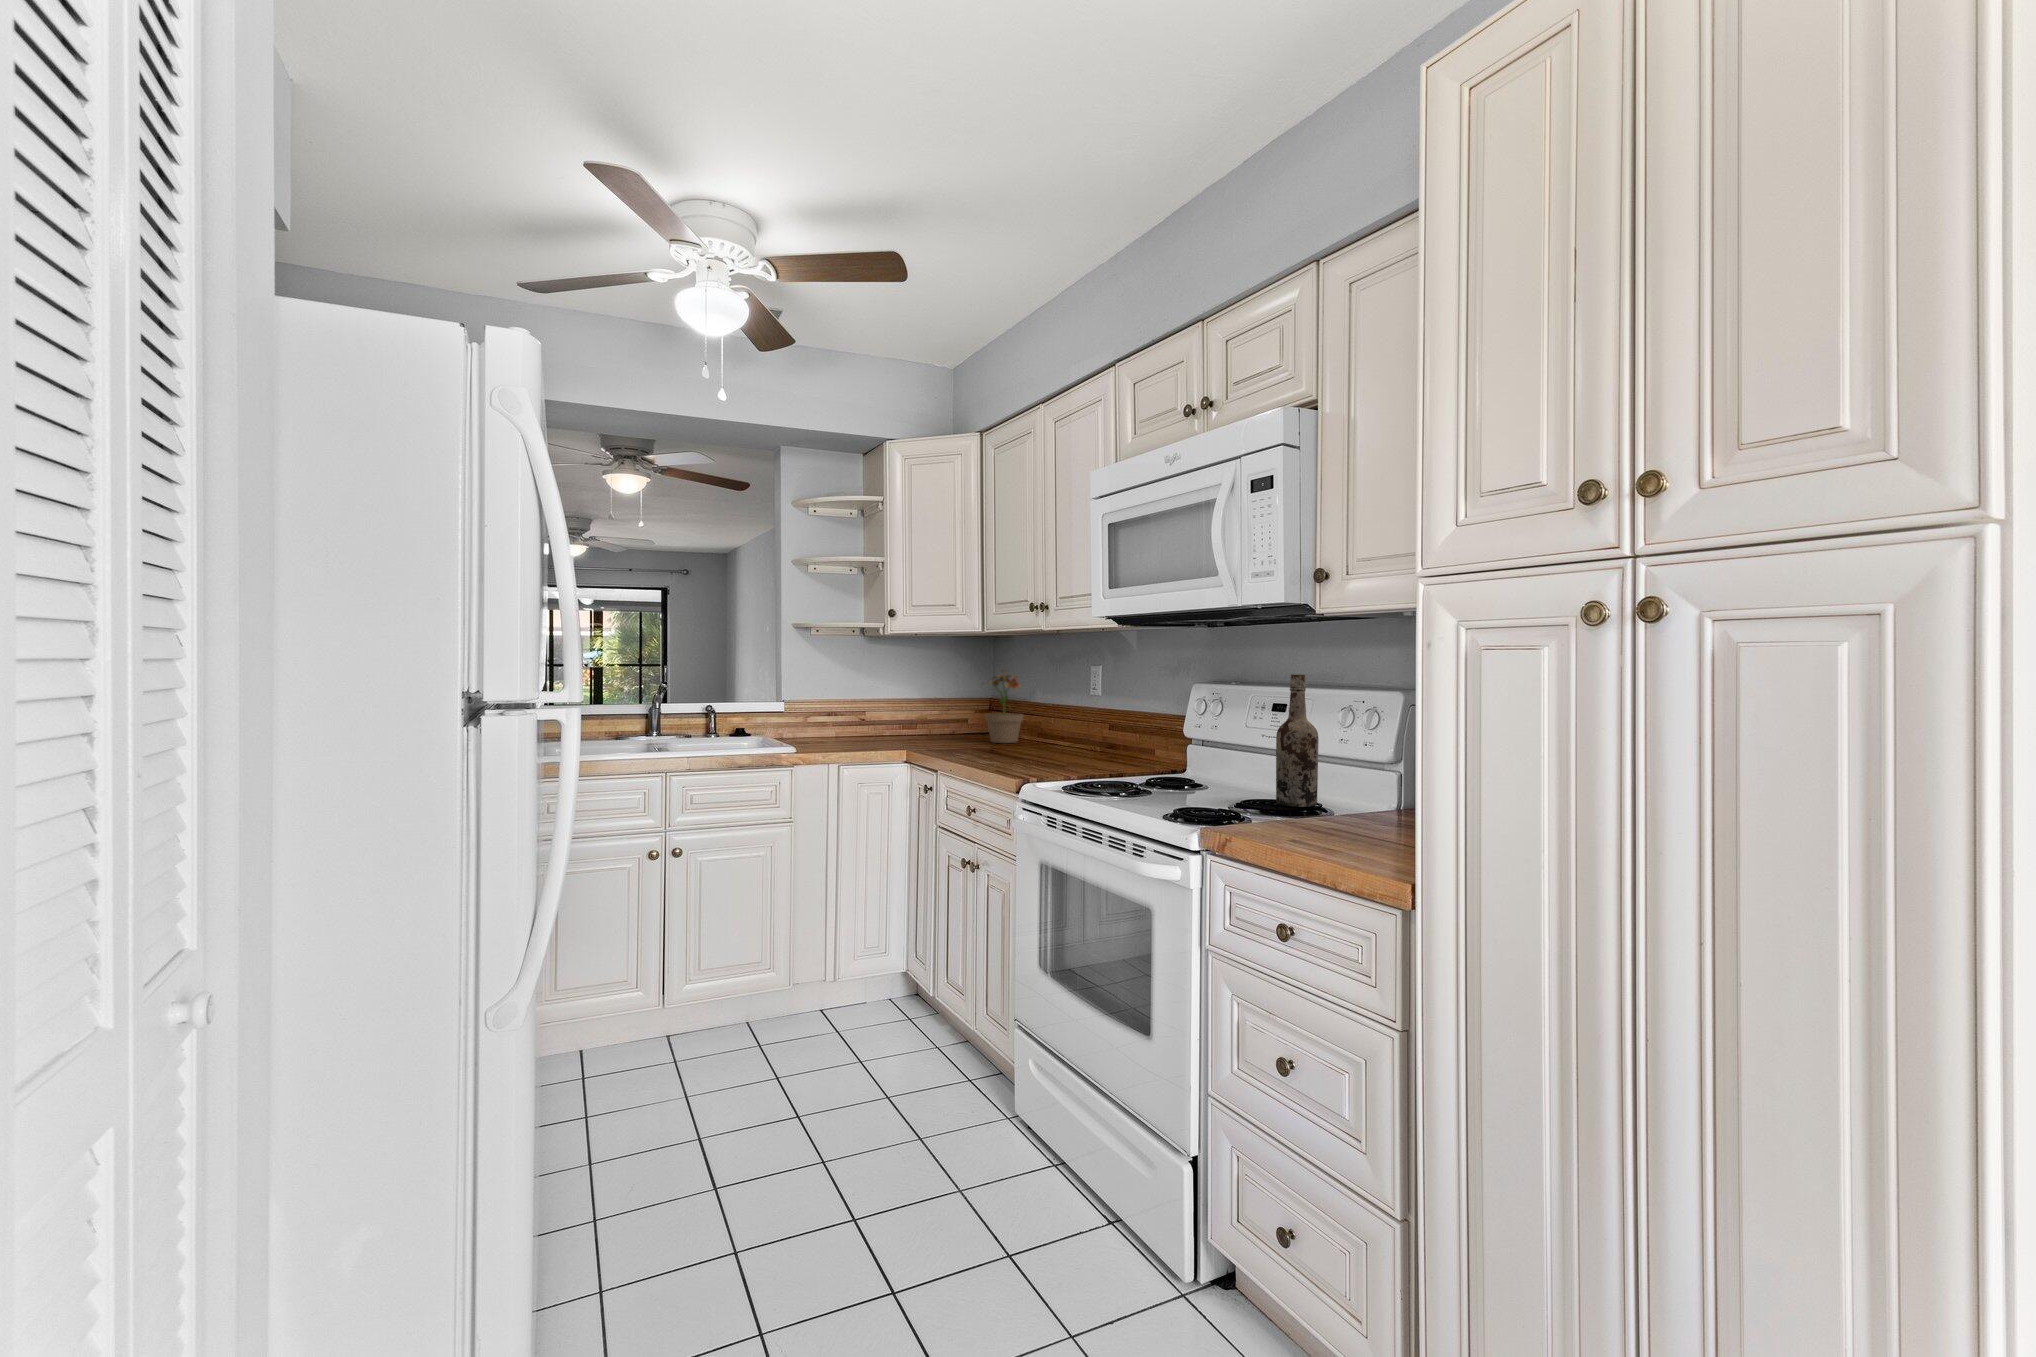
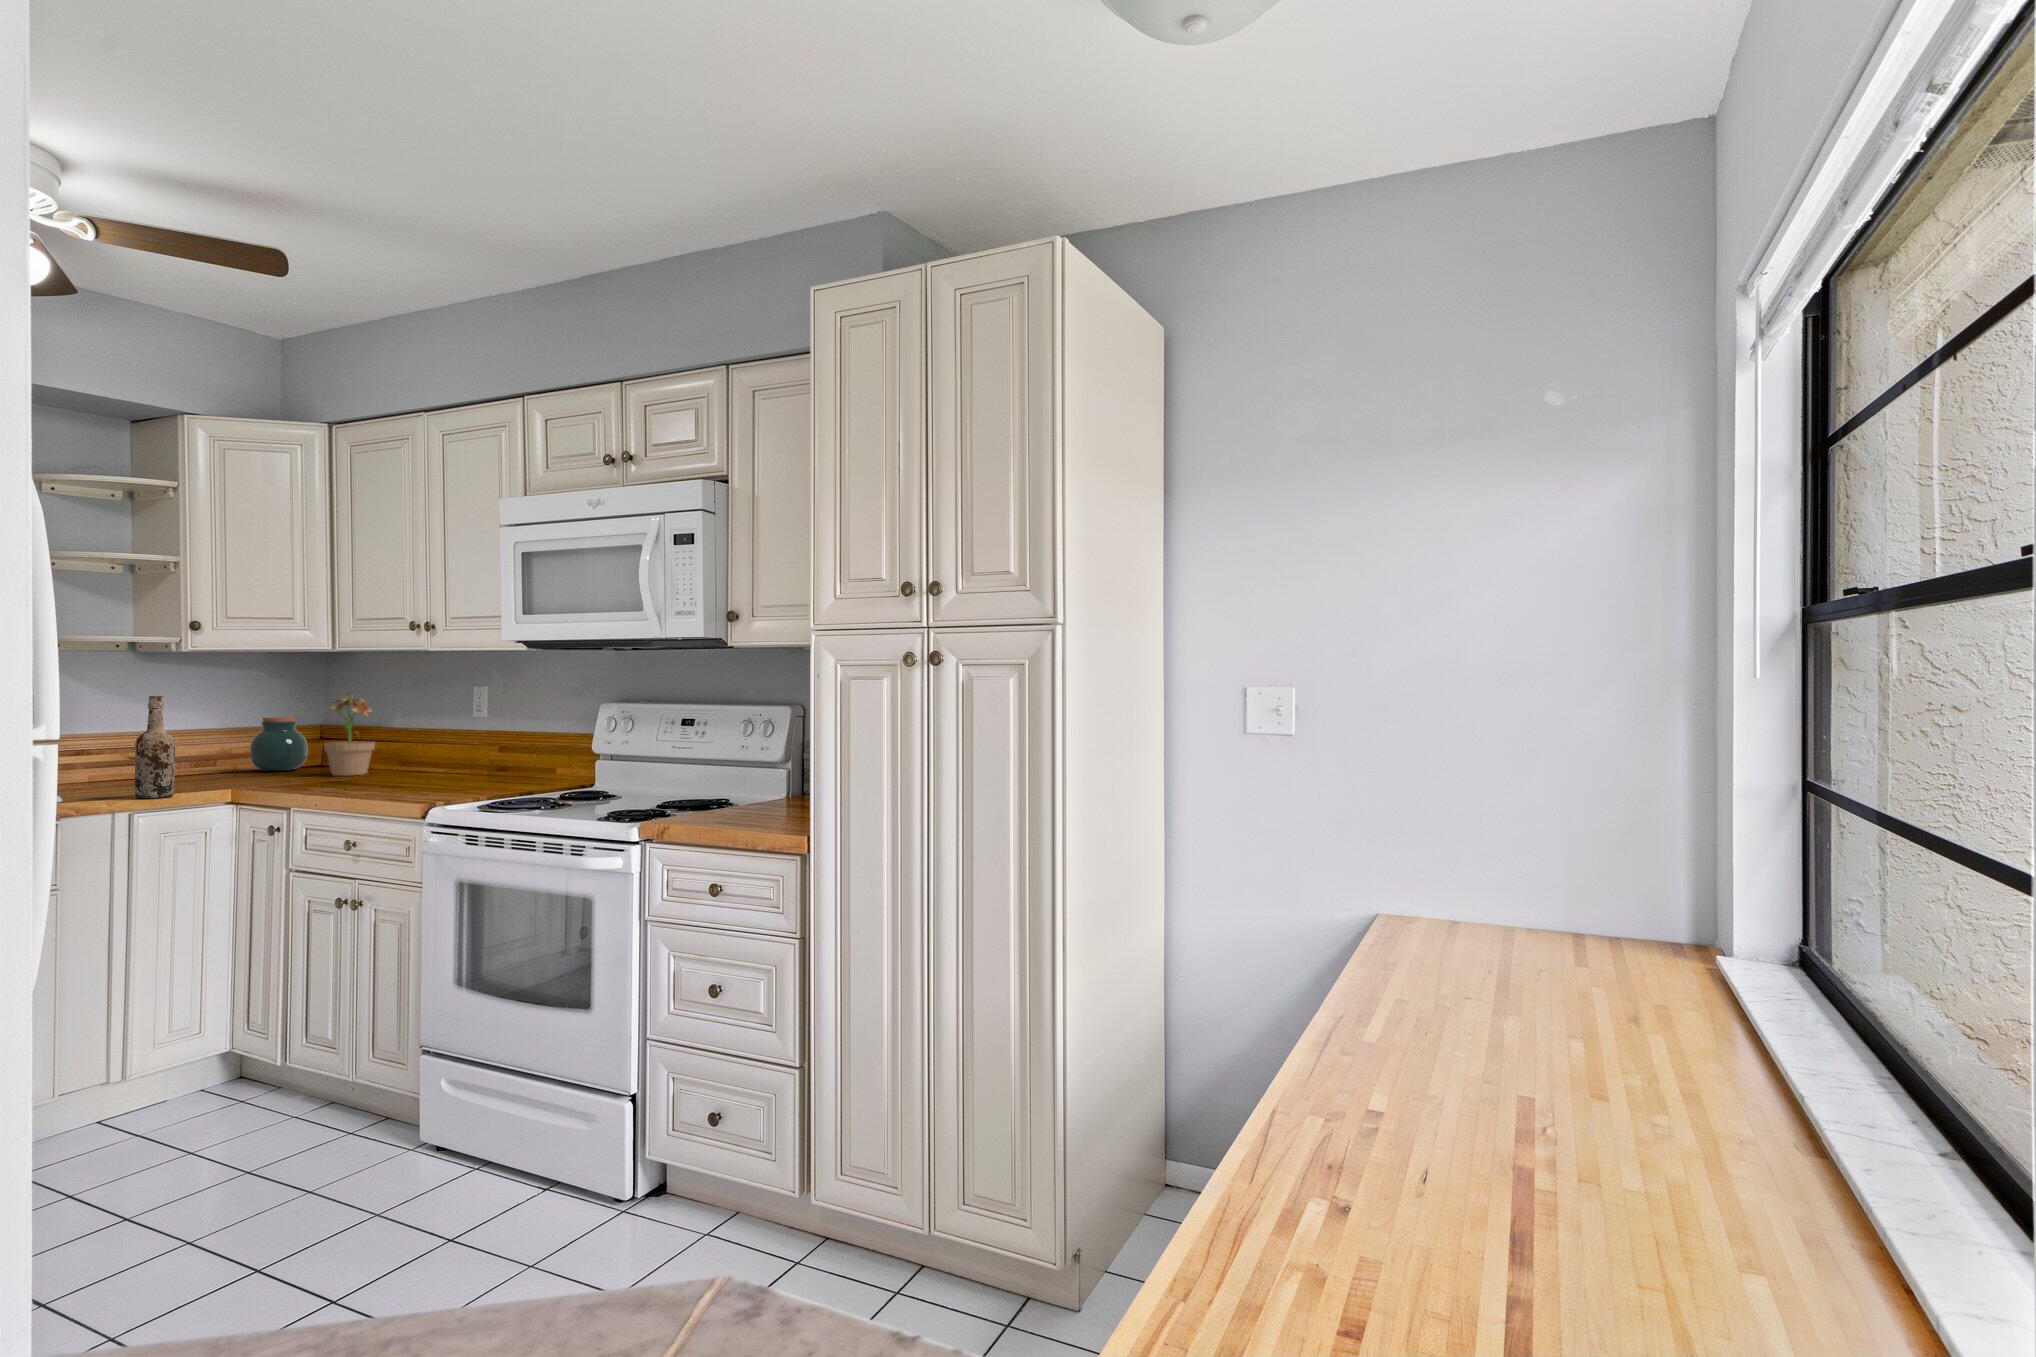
wine bottle: present [1276,675,1319,807] -> present [135,696,175,798]
jar: none [942,691,982,735] -> present [250,717,308,771]

